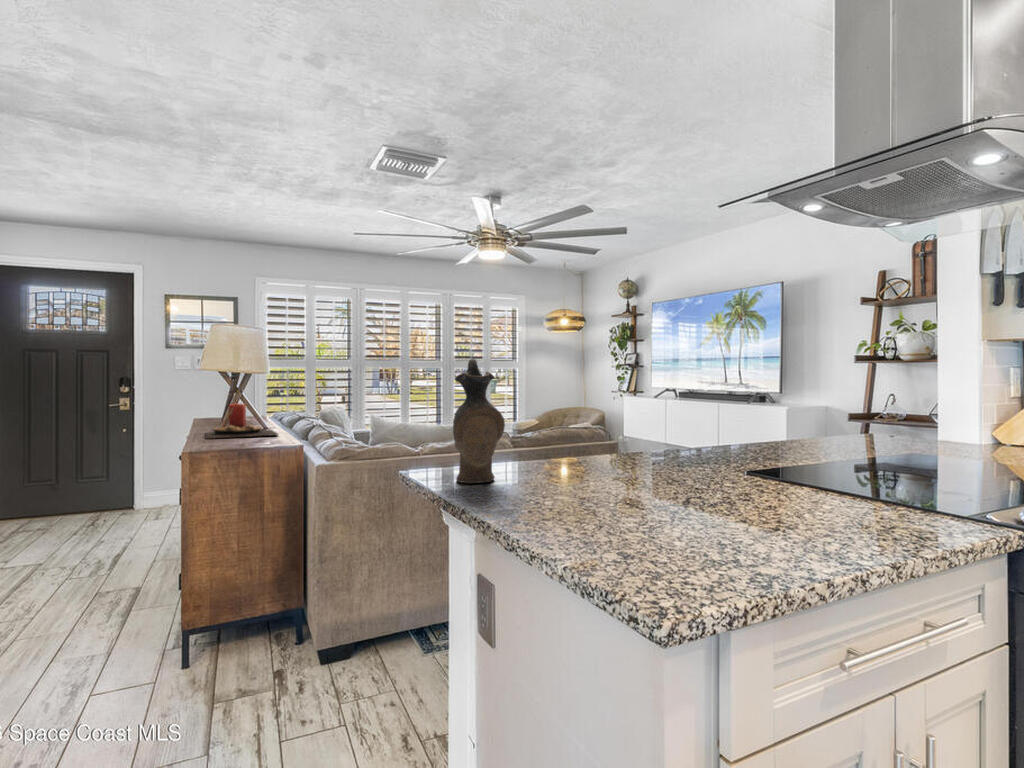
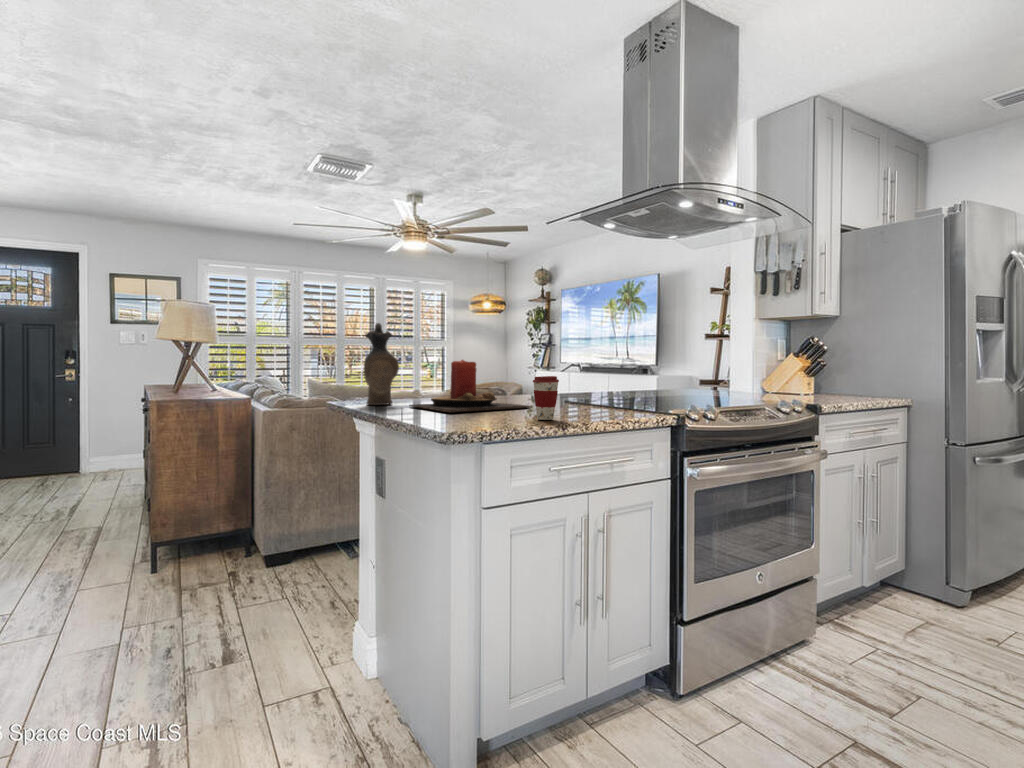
candle: present [205,403,278,439] -> present [409,360,530,412]
coffee cup: none [776,466,832,553] -> present [533,376,559,420]

